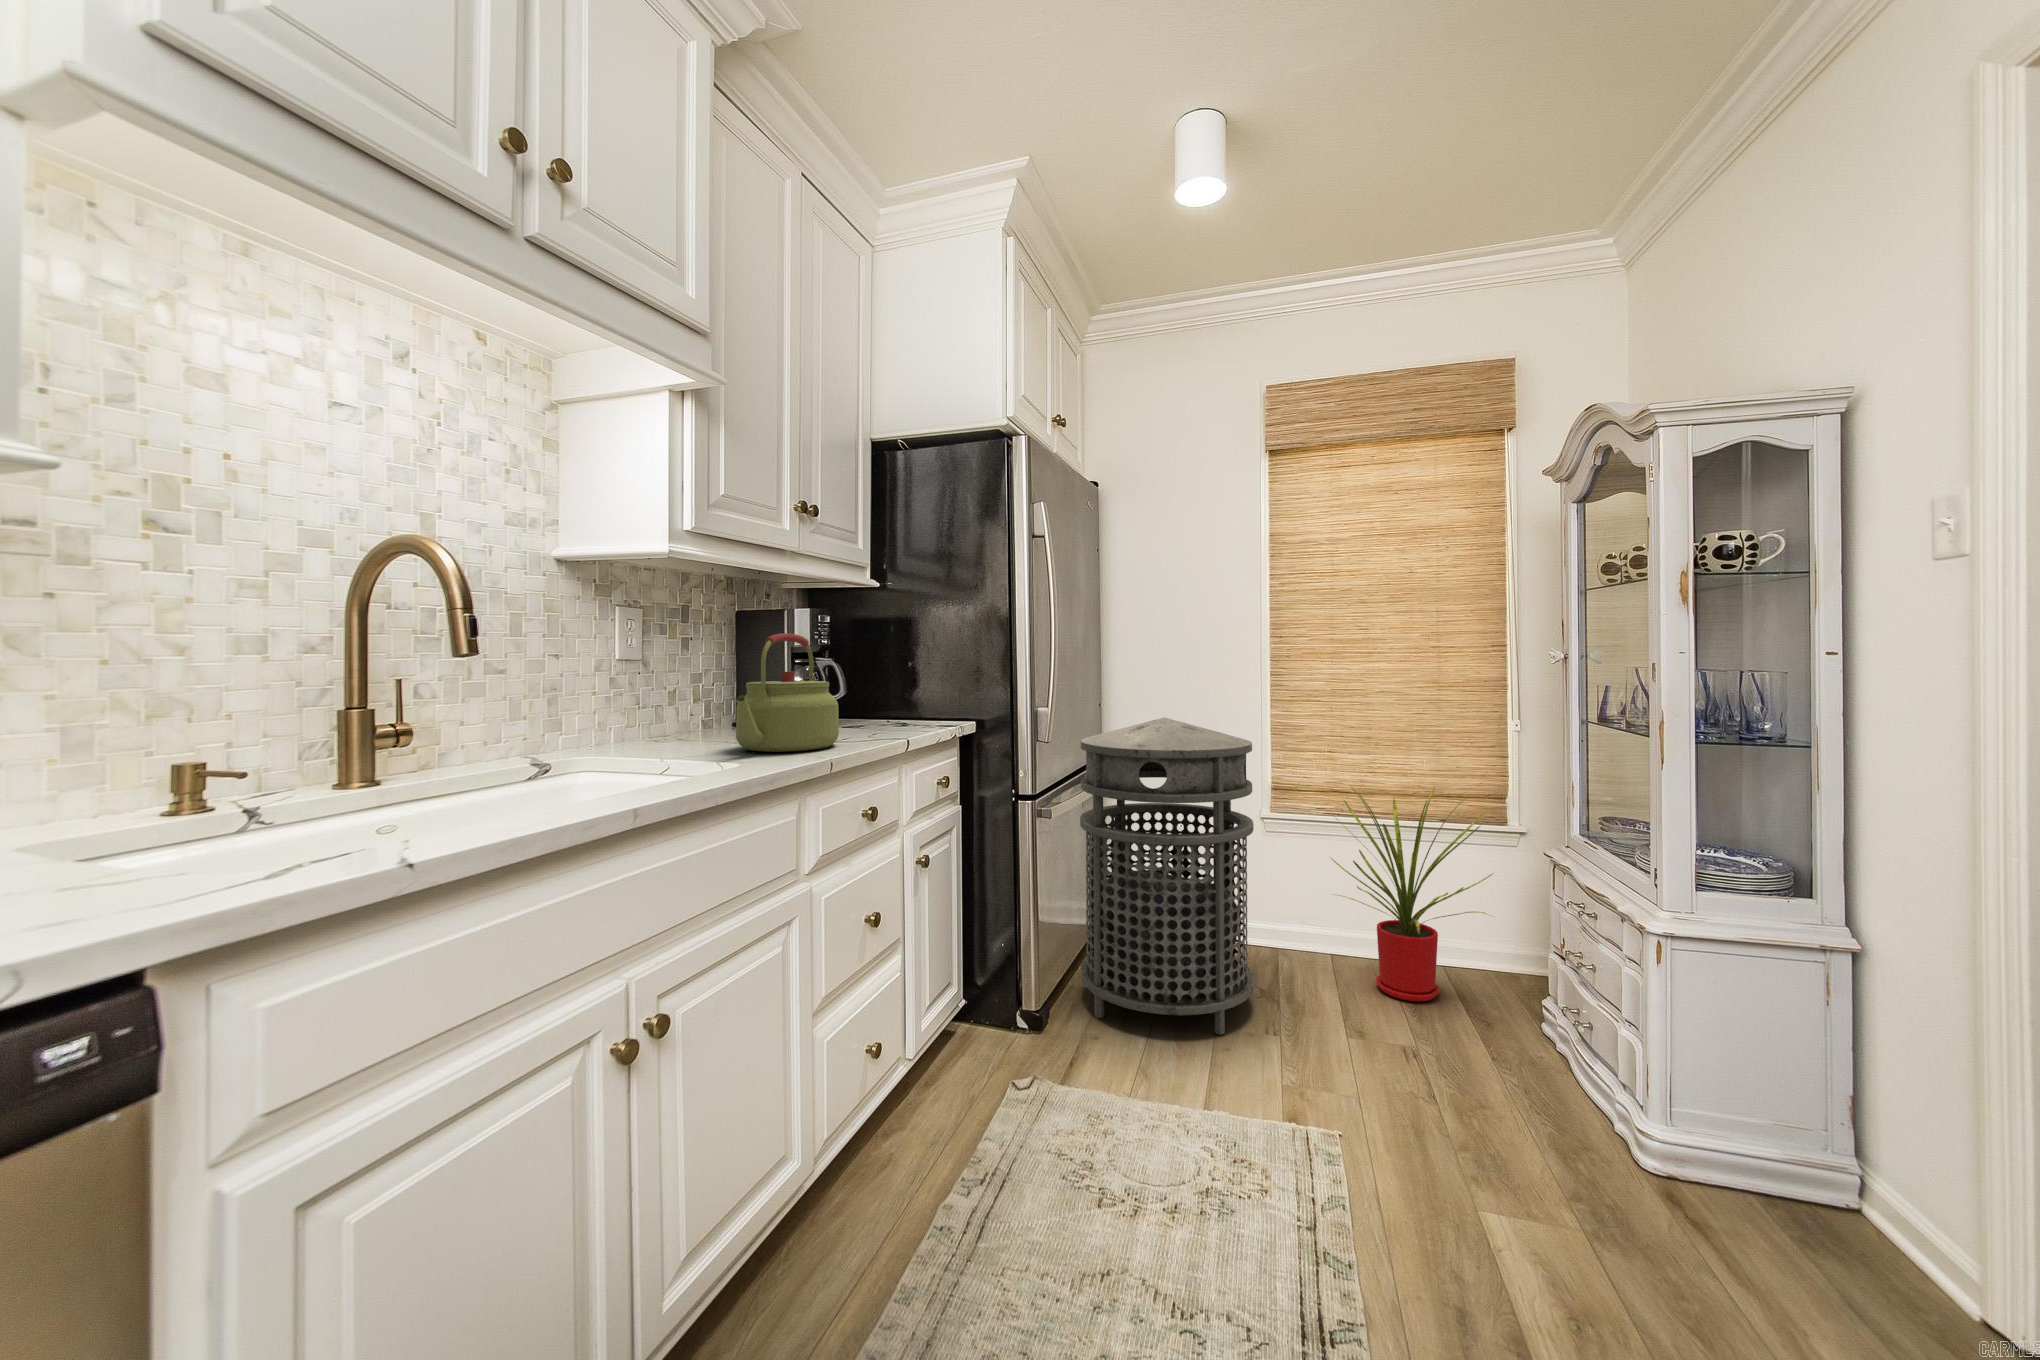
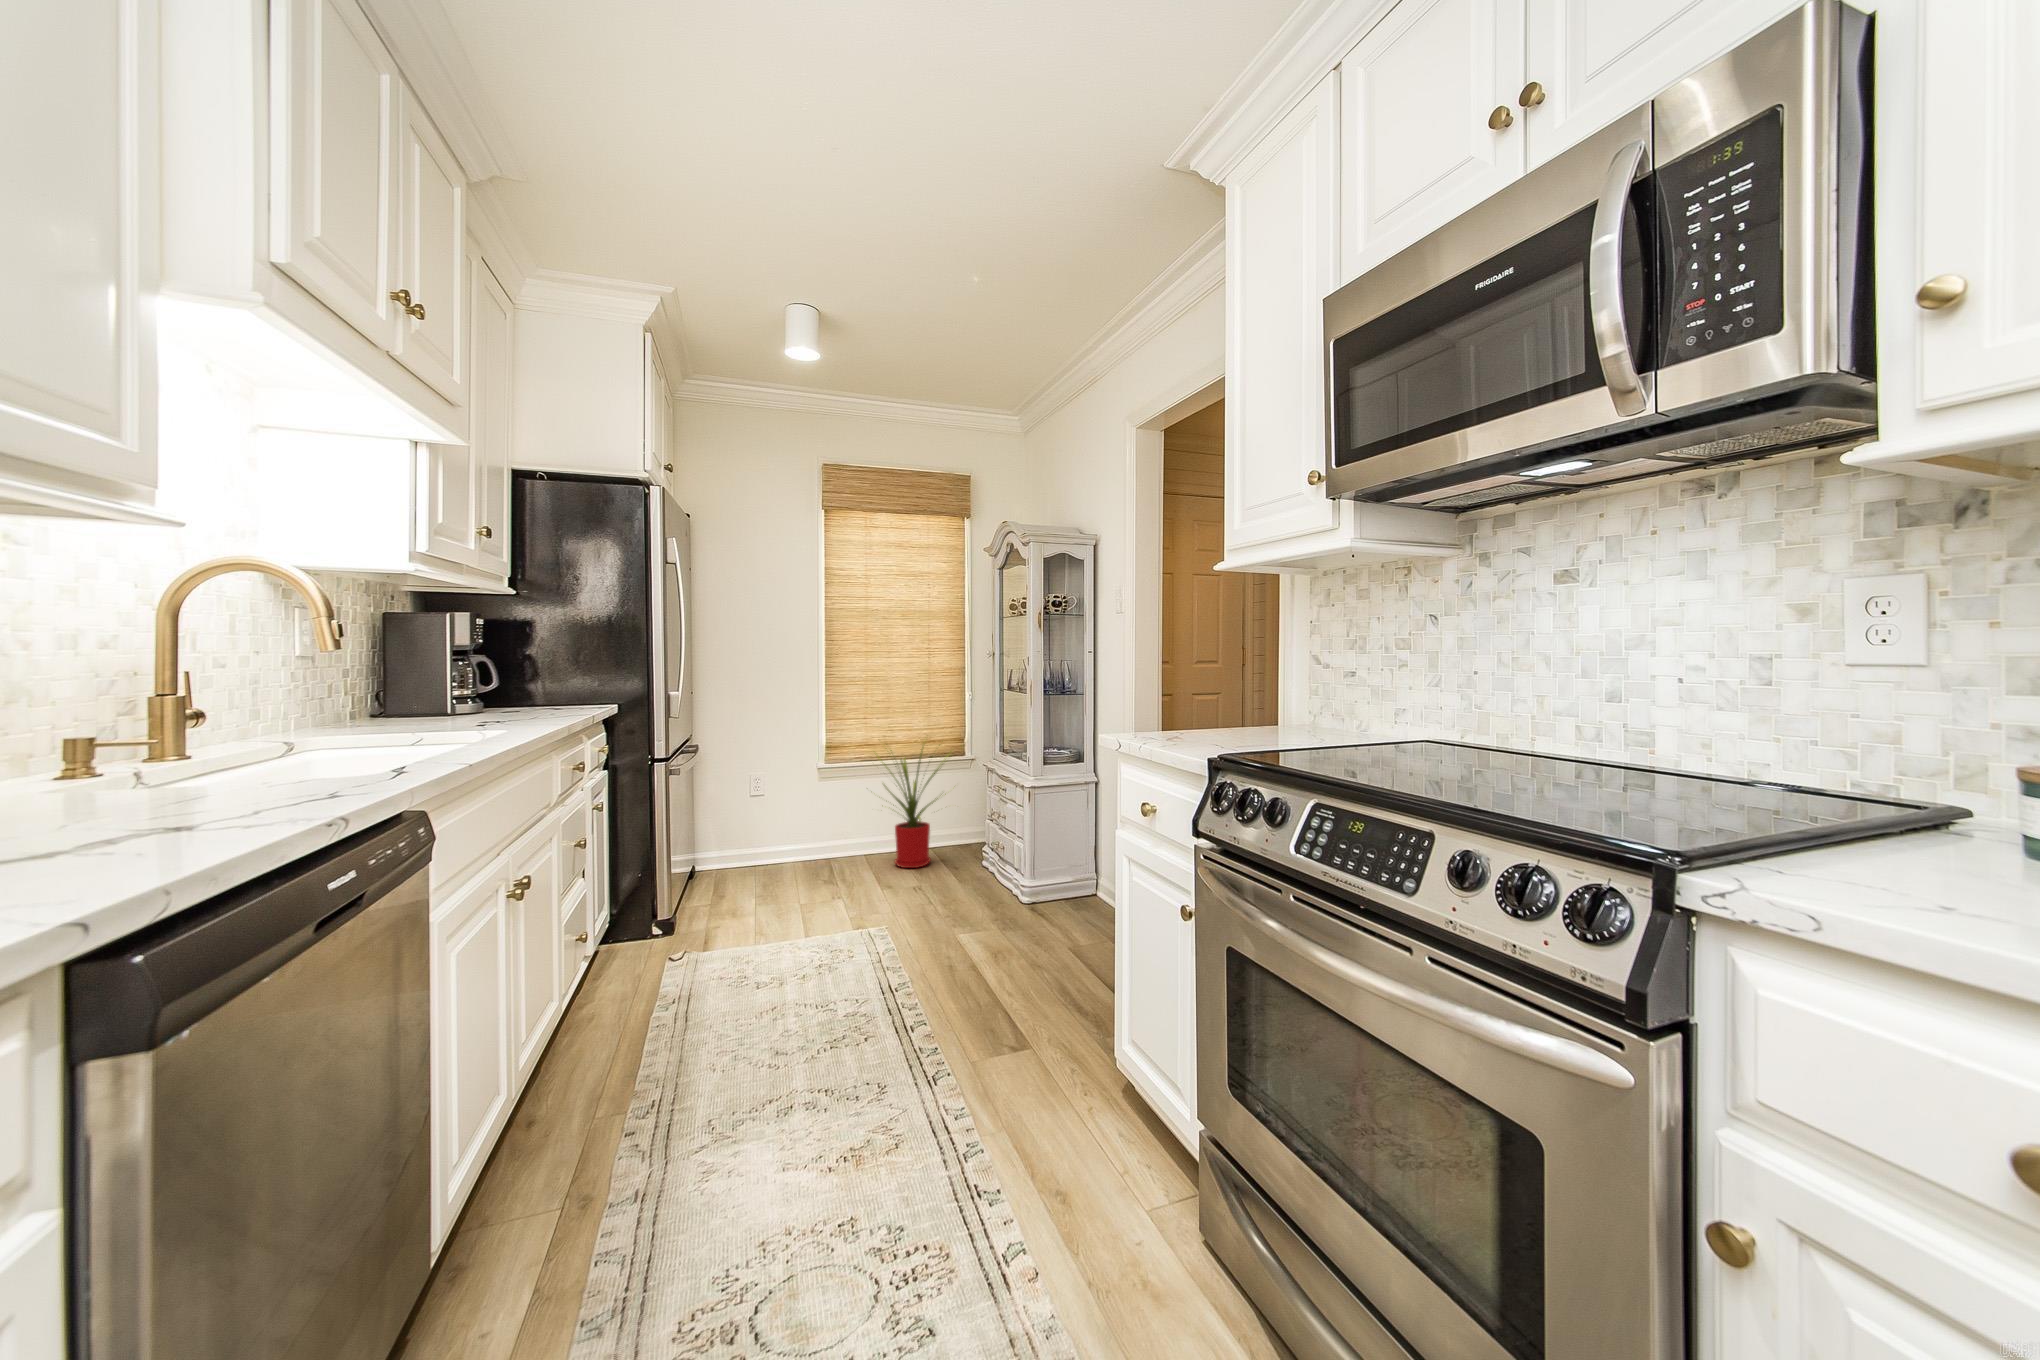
kettle: present [736,633,839,752] -> none [453,636,546,725]
trash can: present [1080,717,1254,1035] -> none [691,698,822,917]

